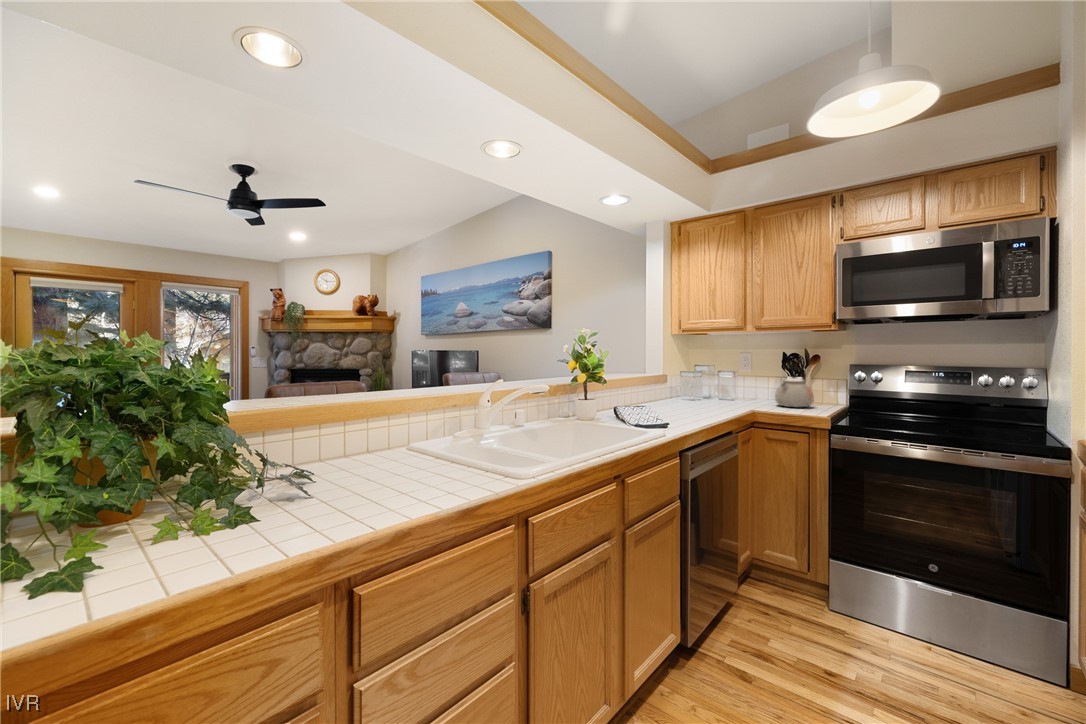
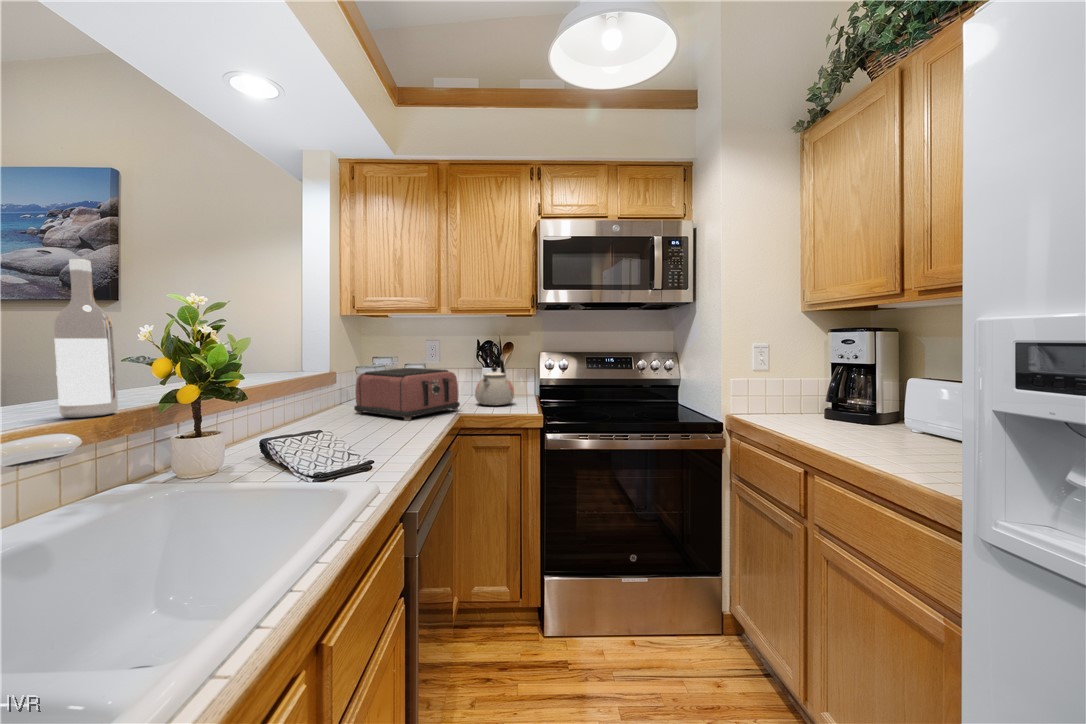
wine bottle: none [536,315,555,385] -> present [54,259,118,418]
toaster: none [675,372,757,410] -> present [354,368,460,421]

